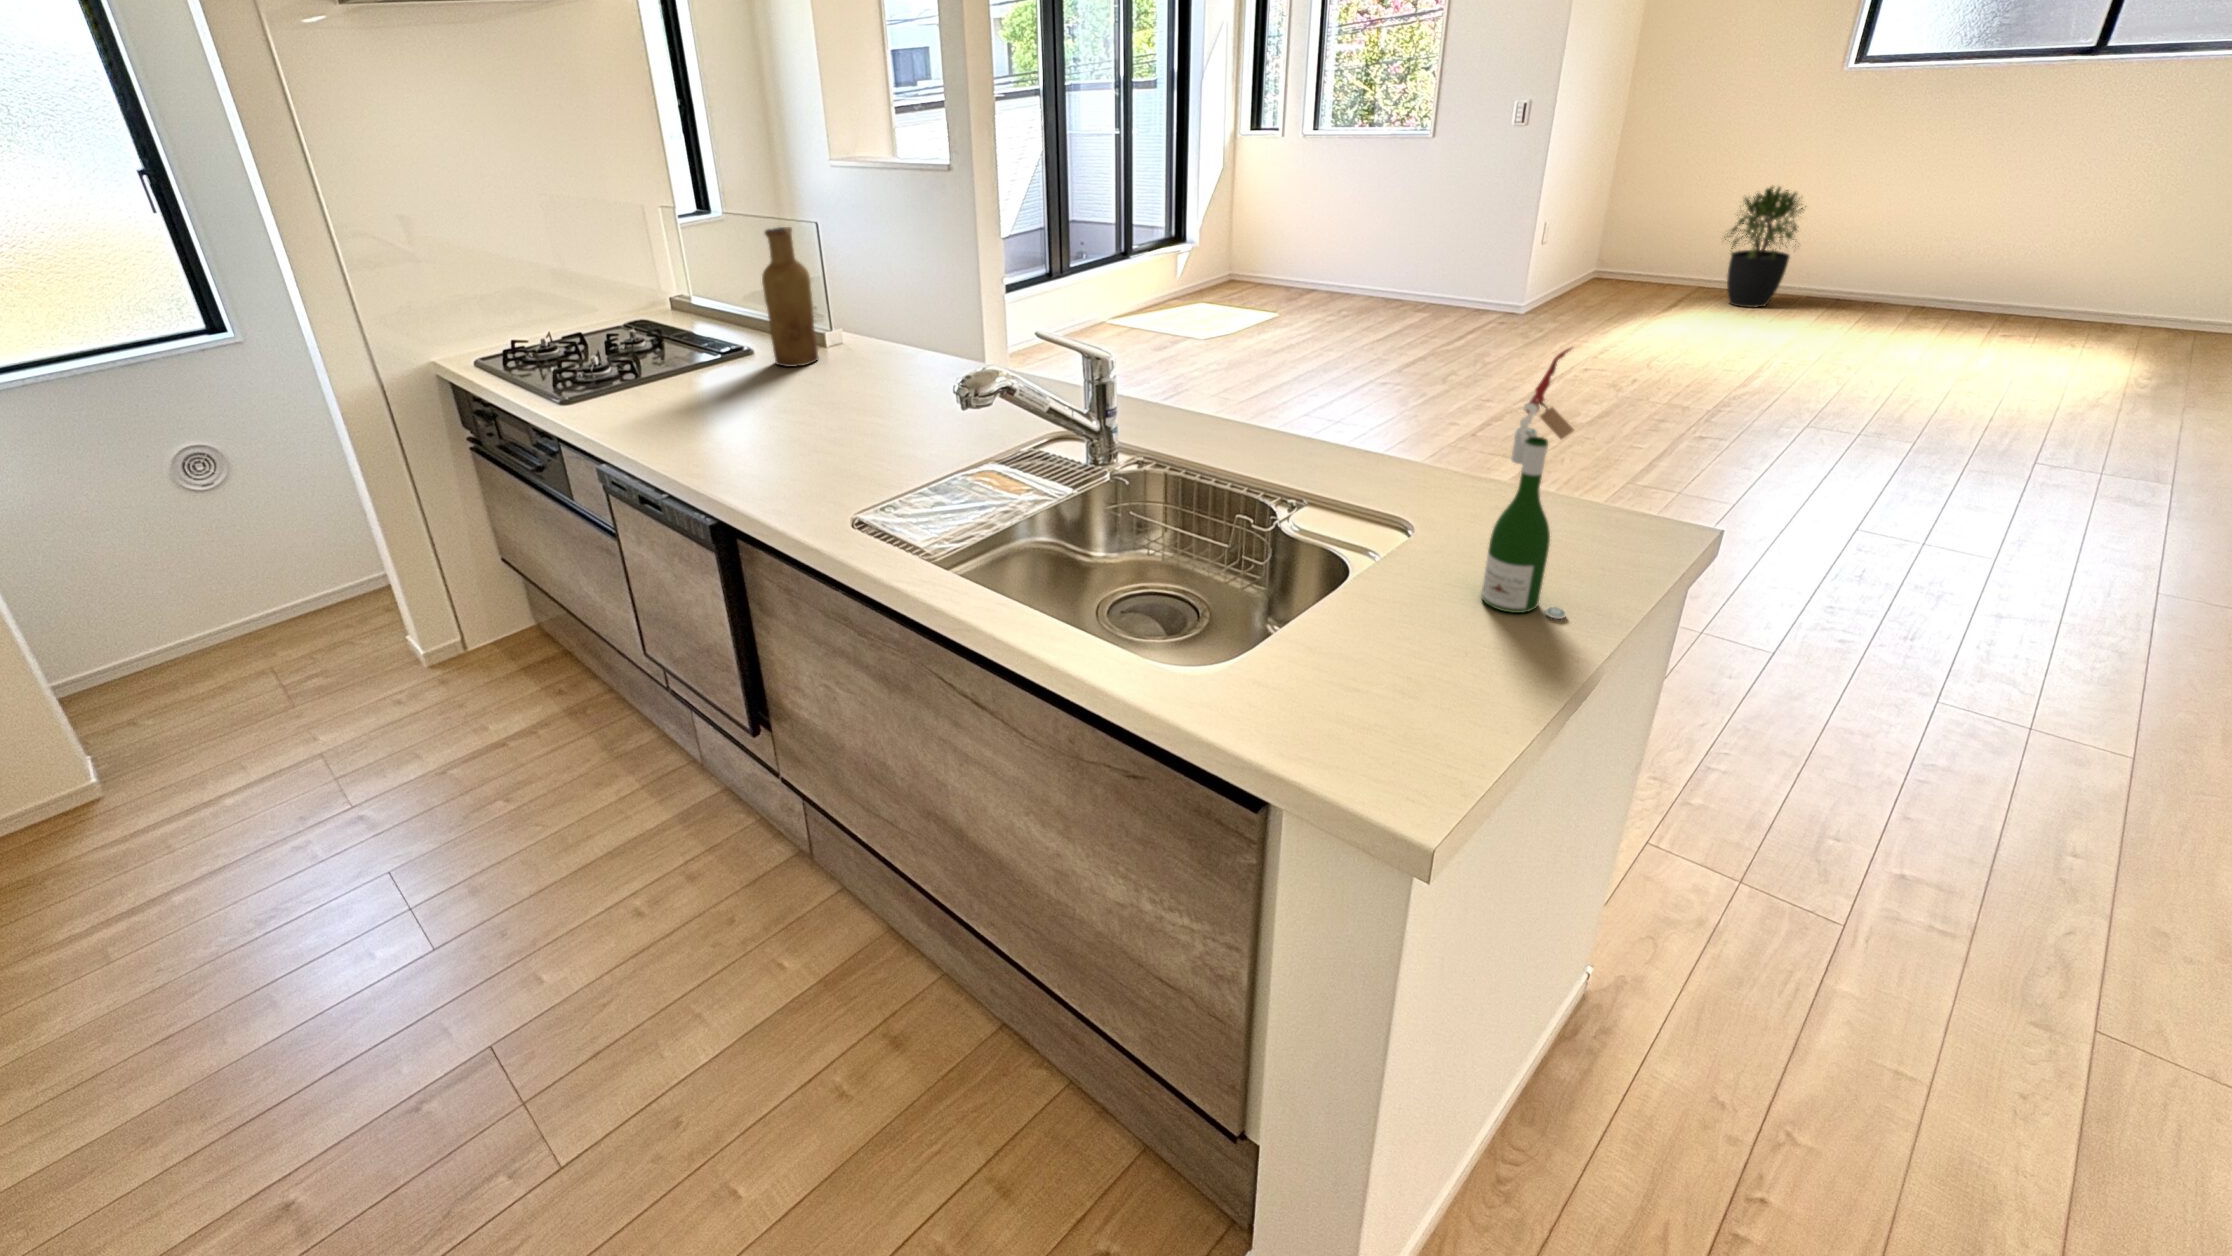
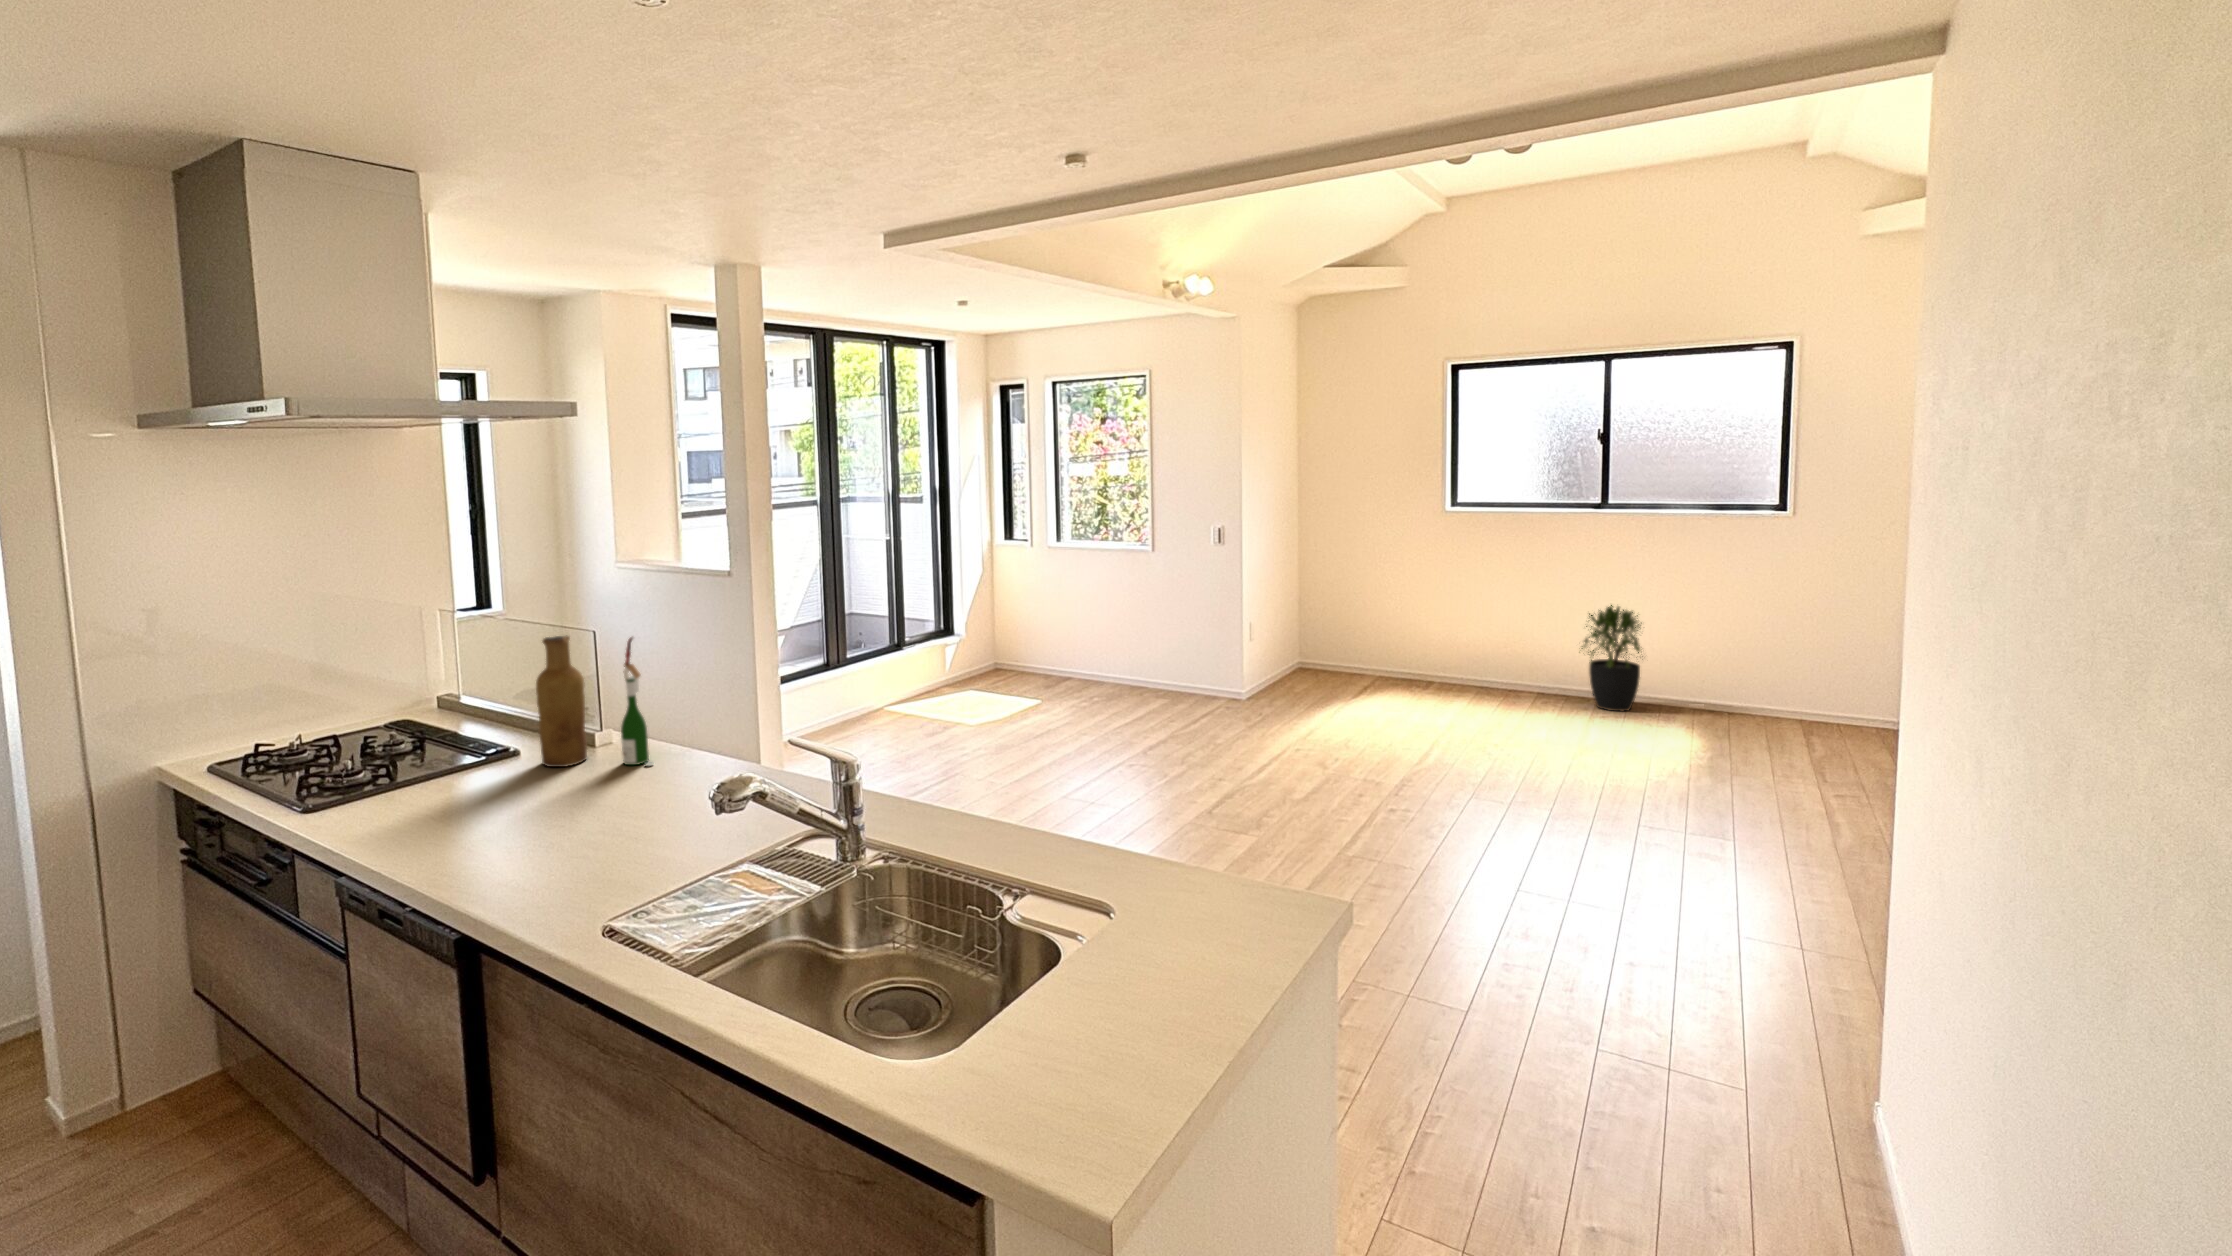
potted plant: present [1724,186,1806,308] -> present [1581,605,1643,711]
wine bottle: present [1481,347,1574,619] -> present [621,637,653,766]

